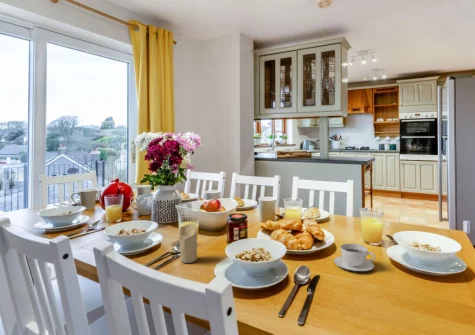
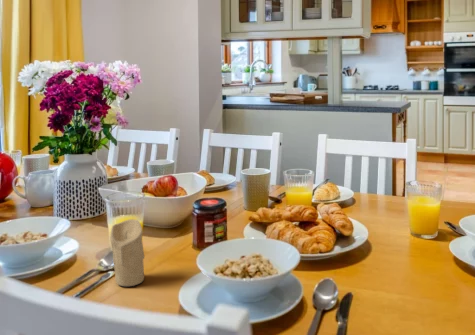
teacup: present [334,244,375,271] -> none [374,241,441,285]

